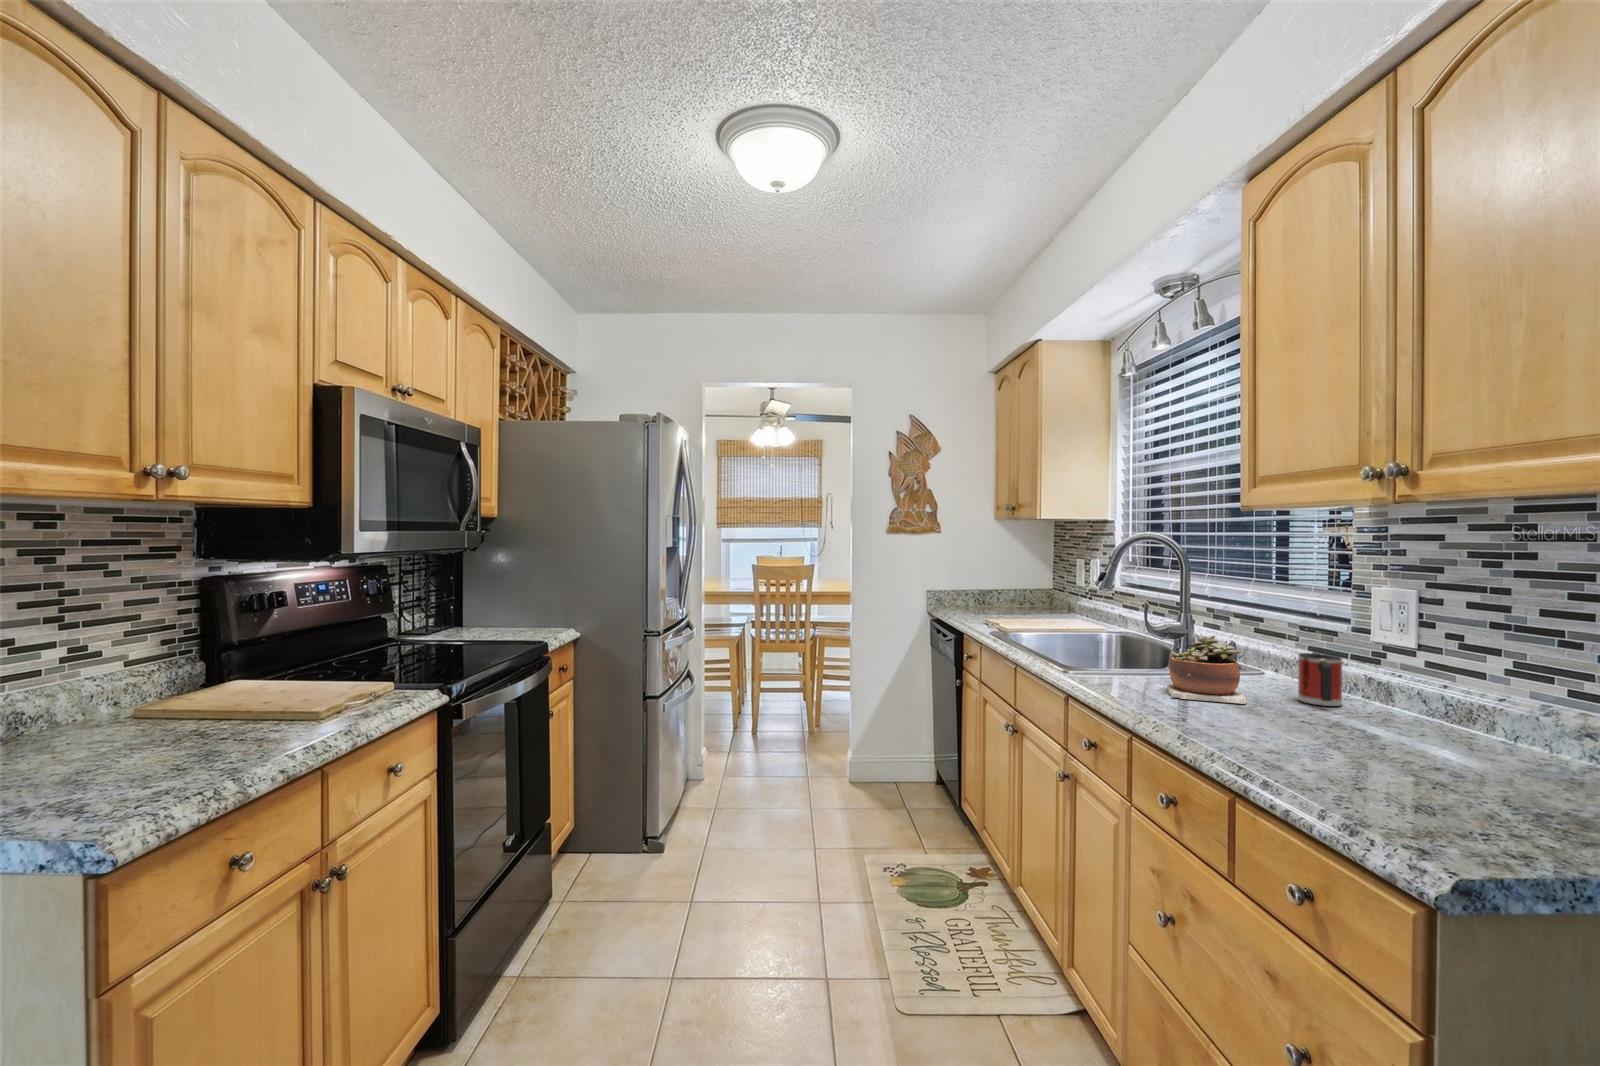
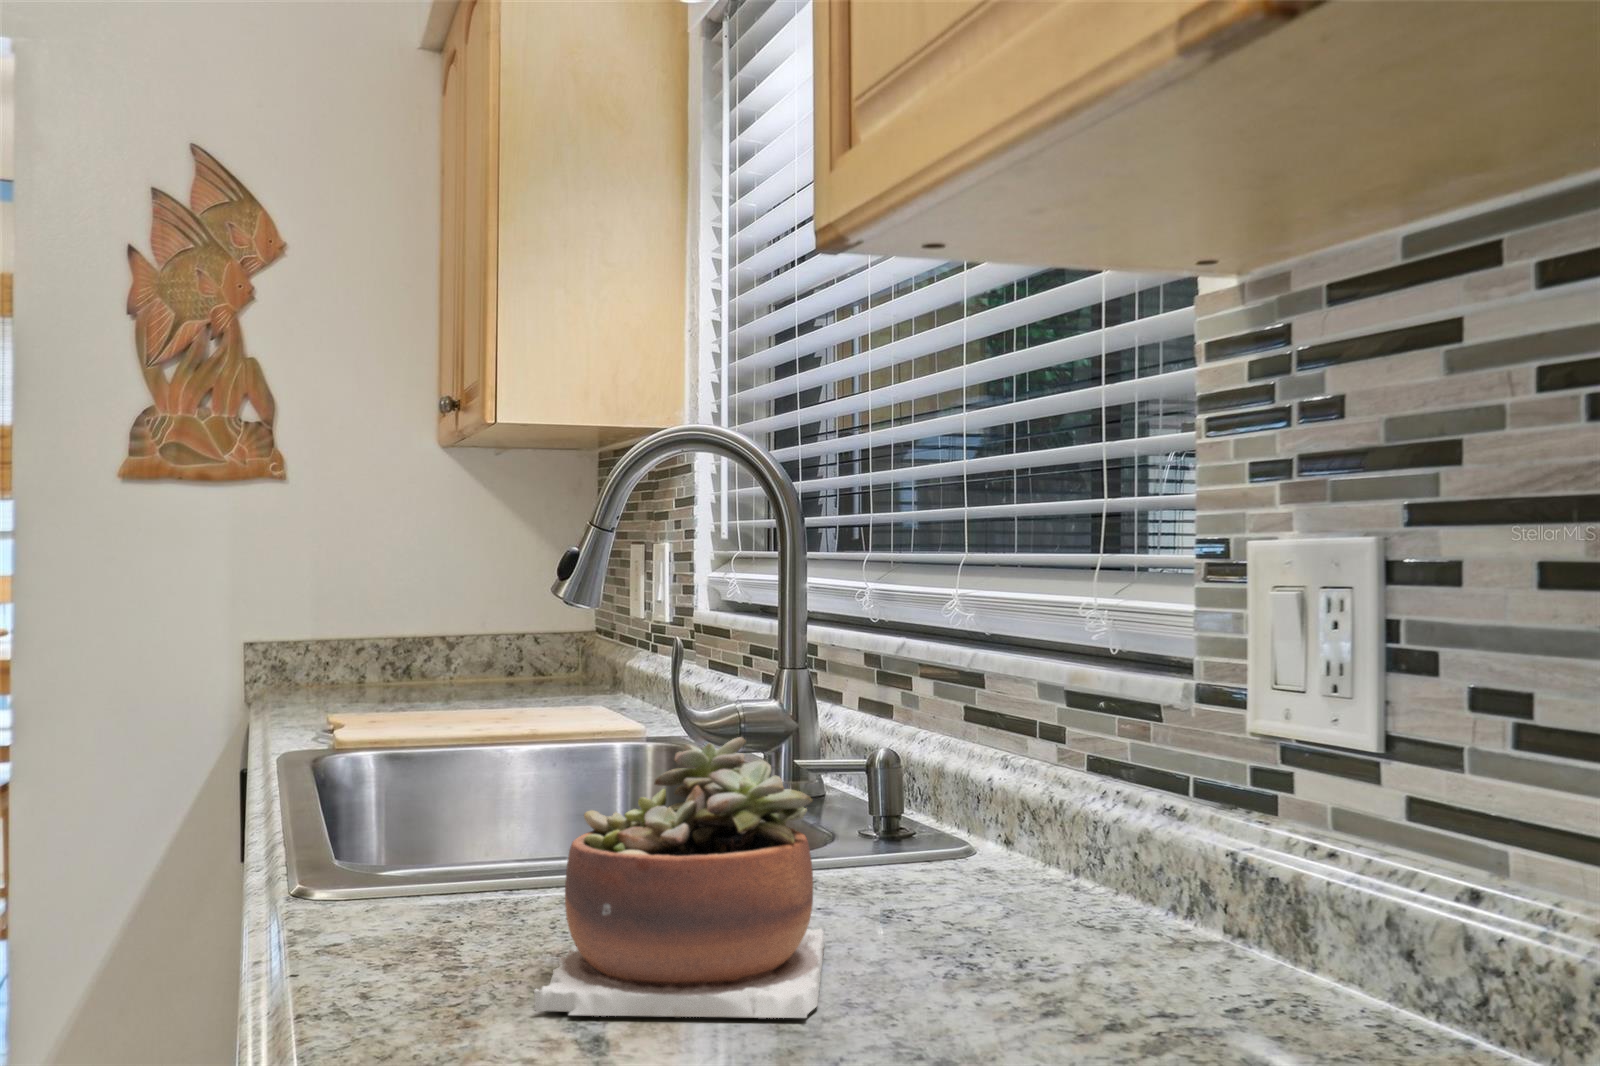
mug: present [1298,652,1342,706] -> none [1013,781,1153,992]

